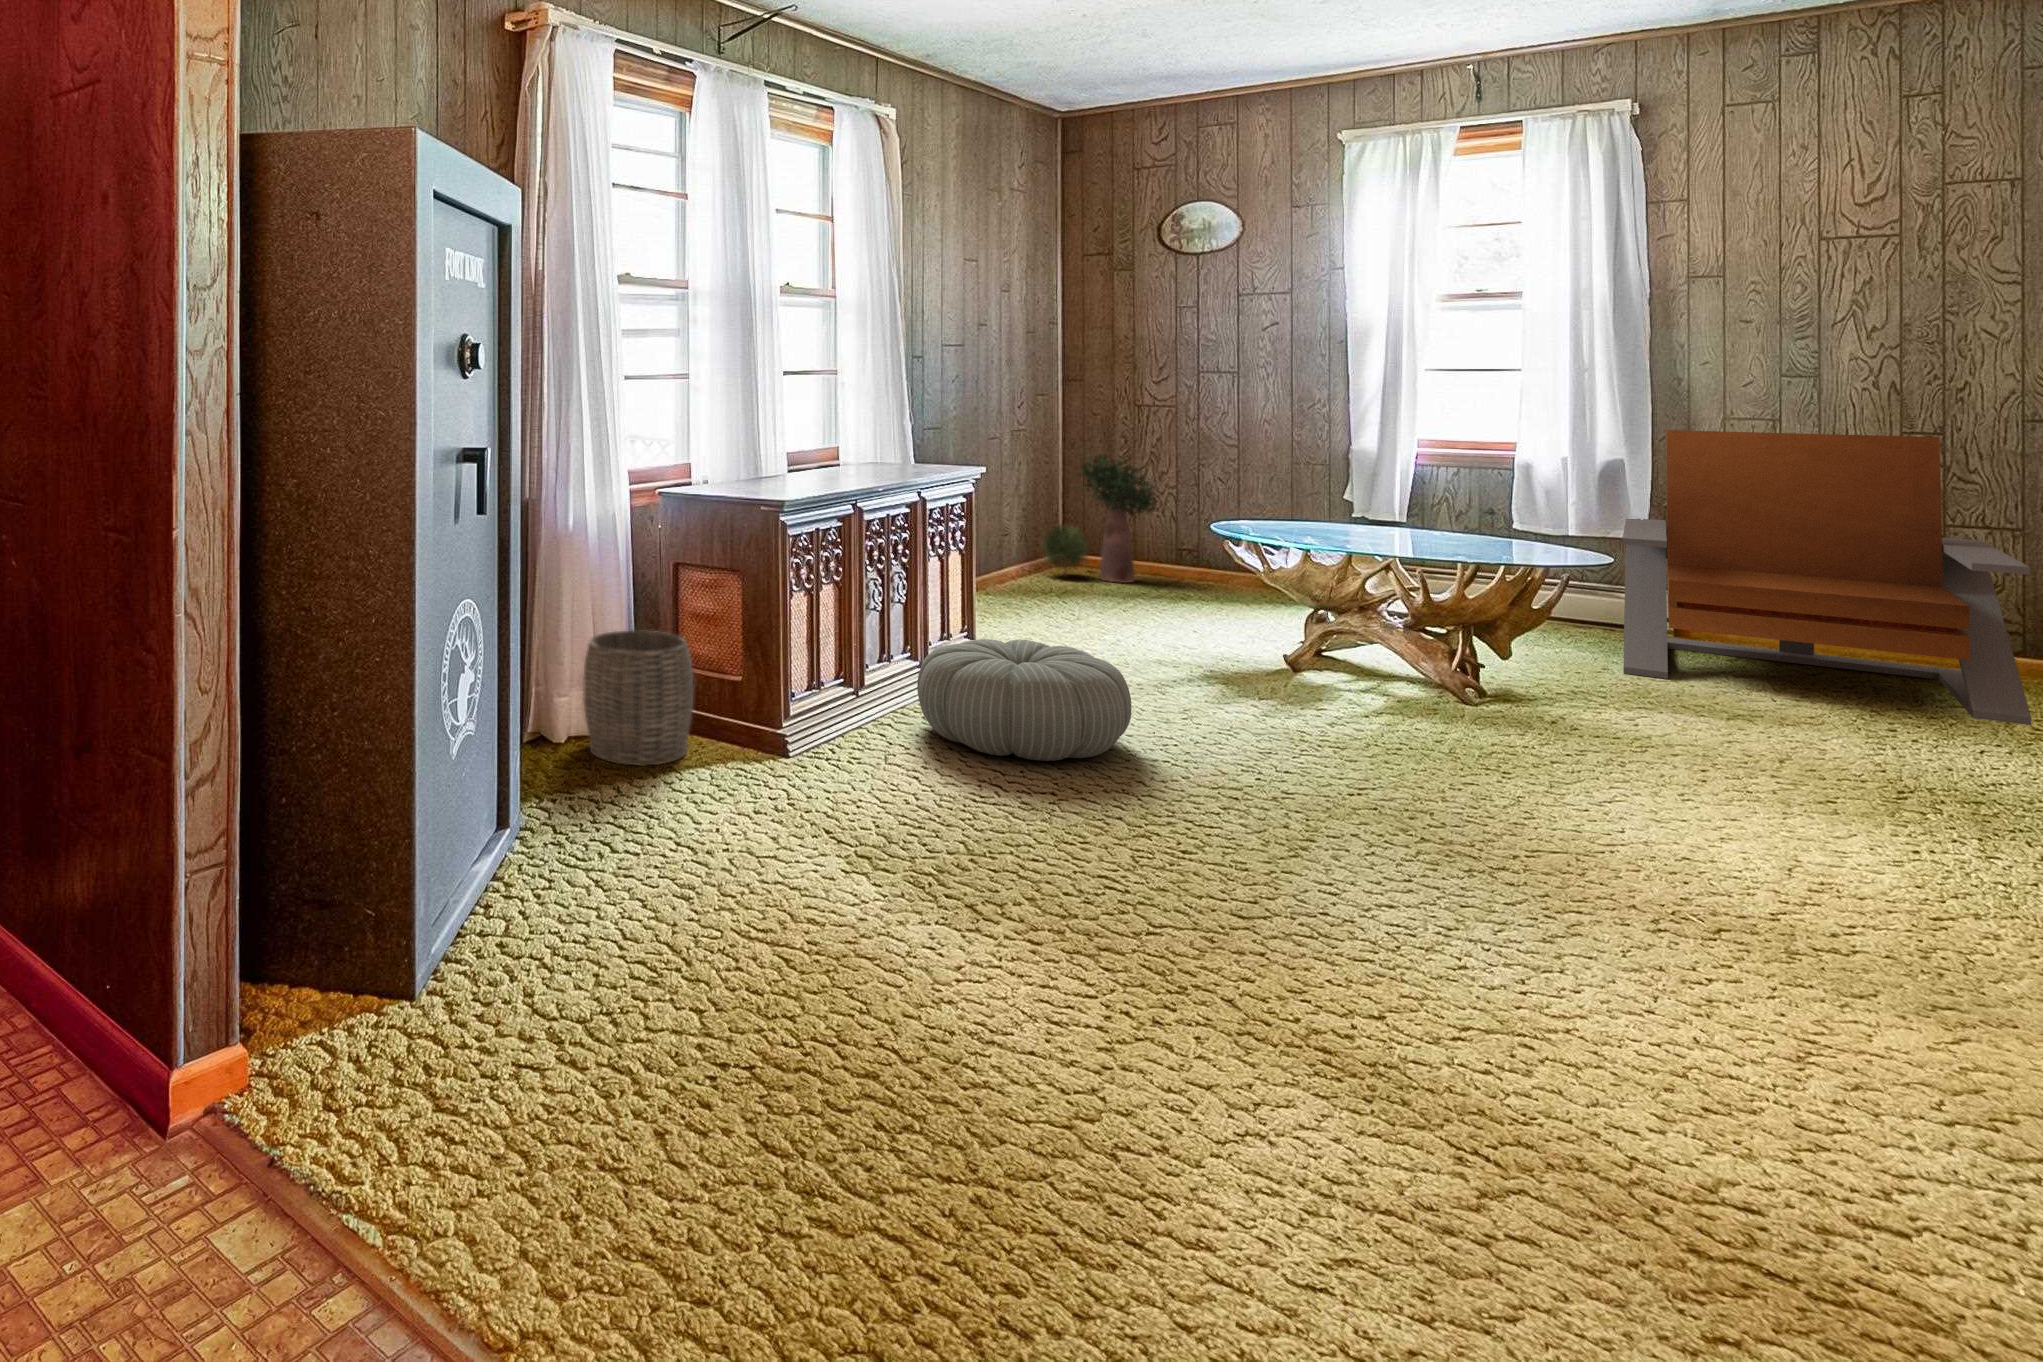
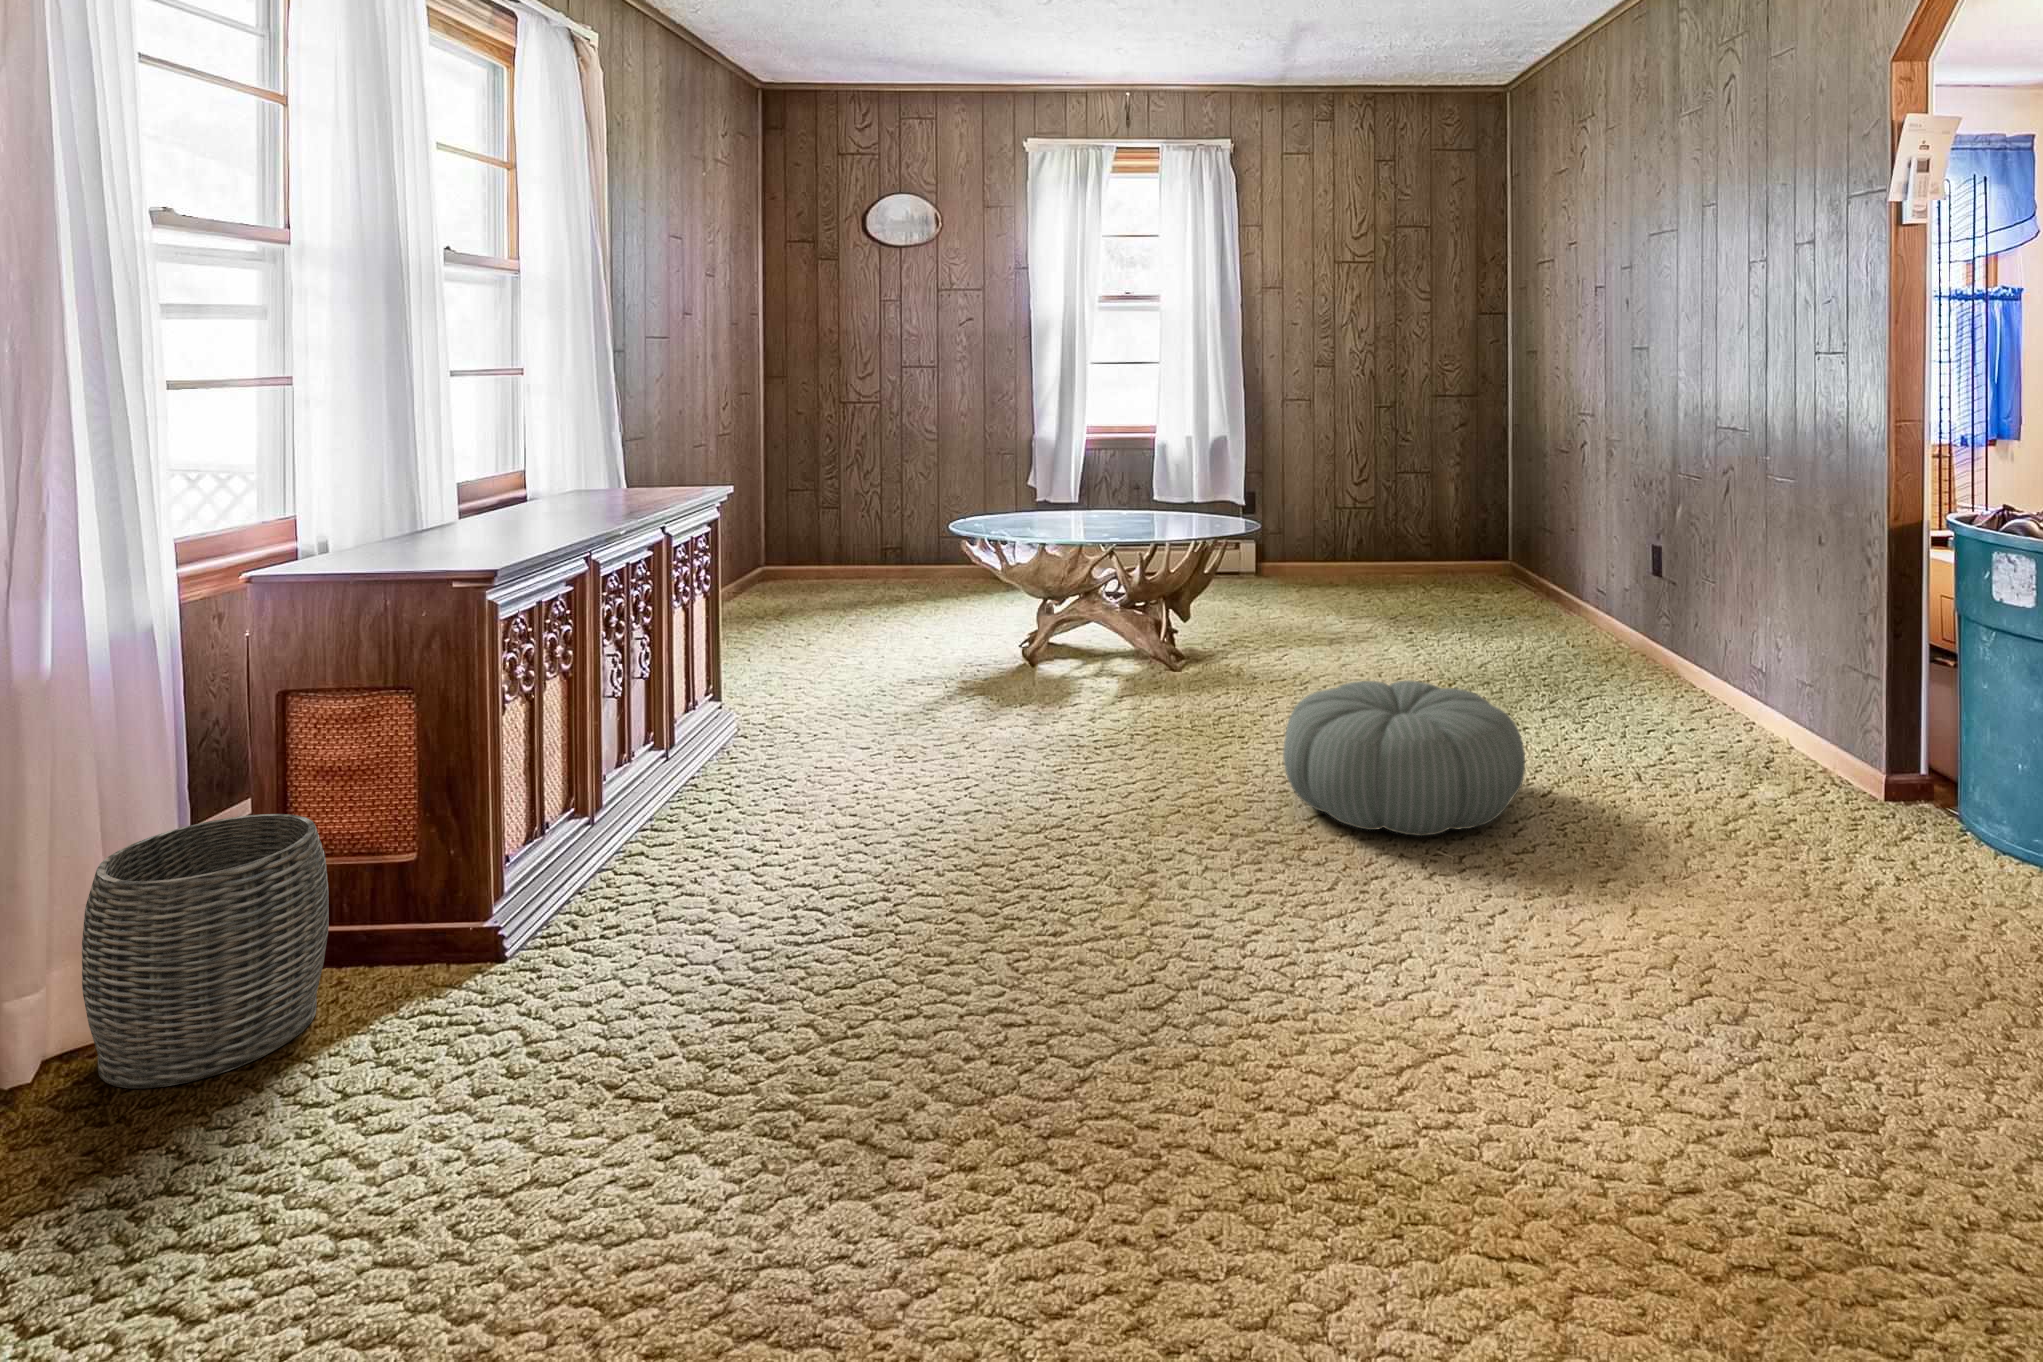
lounge chair: present [1623,430,2031,725] -> none [1227,409,1461,615]
potted plant: present [1041,454,1156,583] -> none [747,456,868,593]
pouf: present [917,639,1131,761] -> present [1283,681,1525,836]

